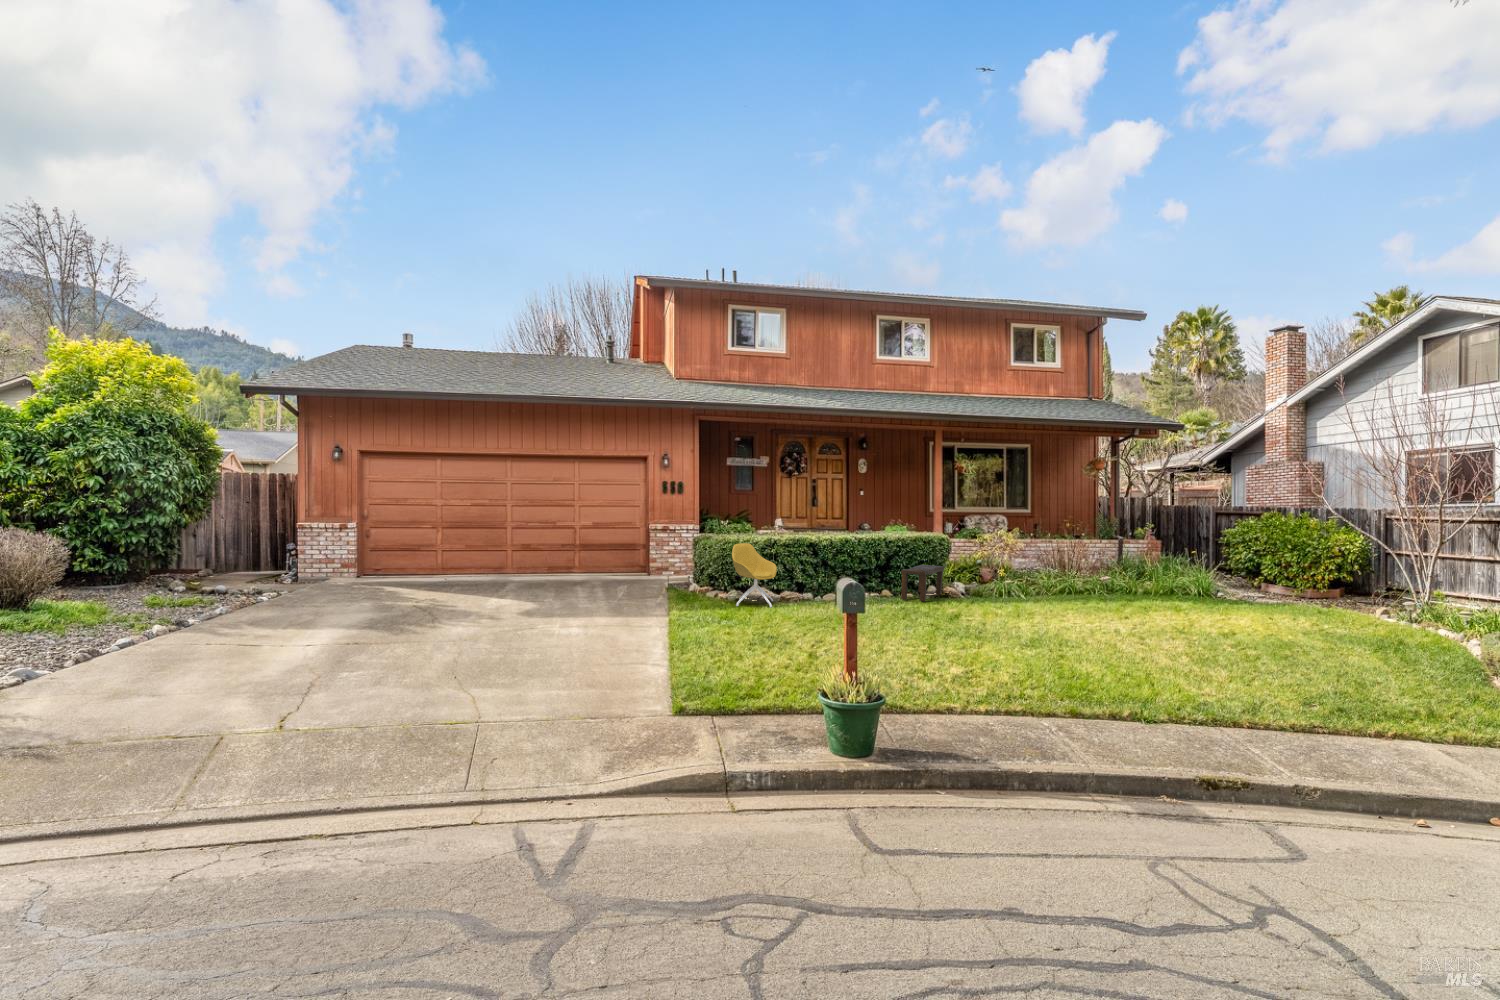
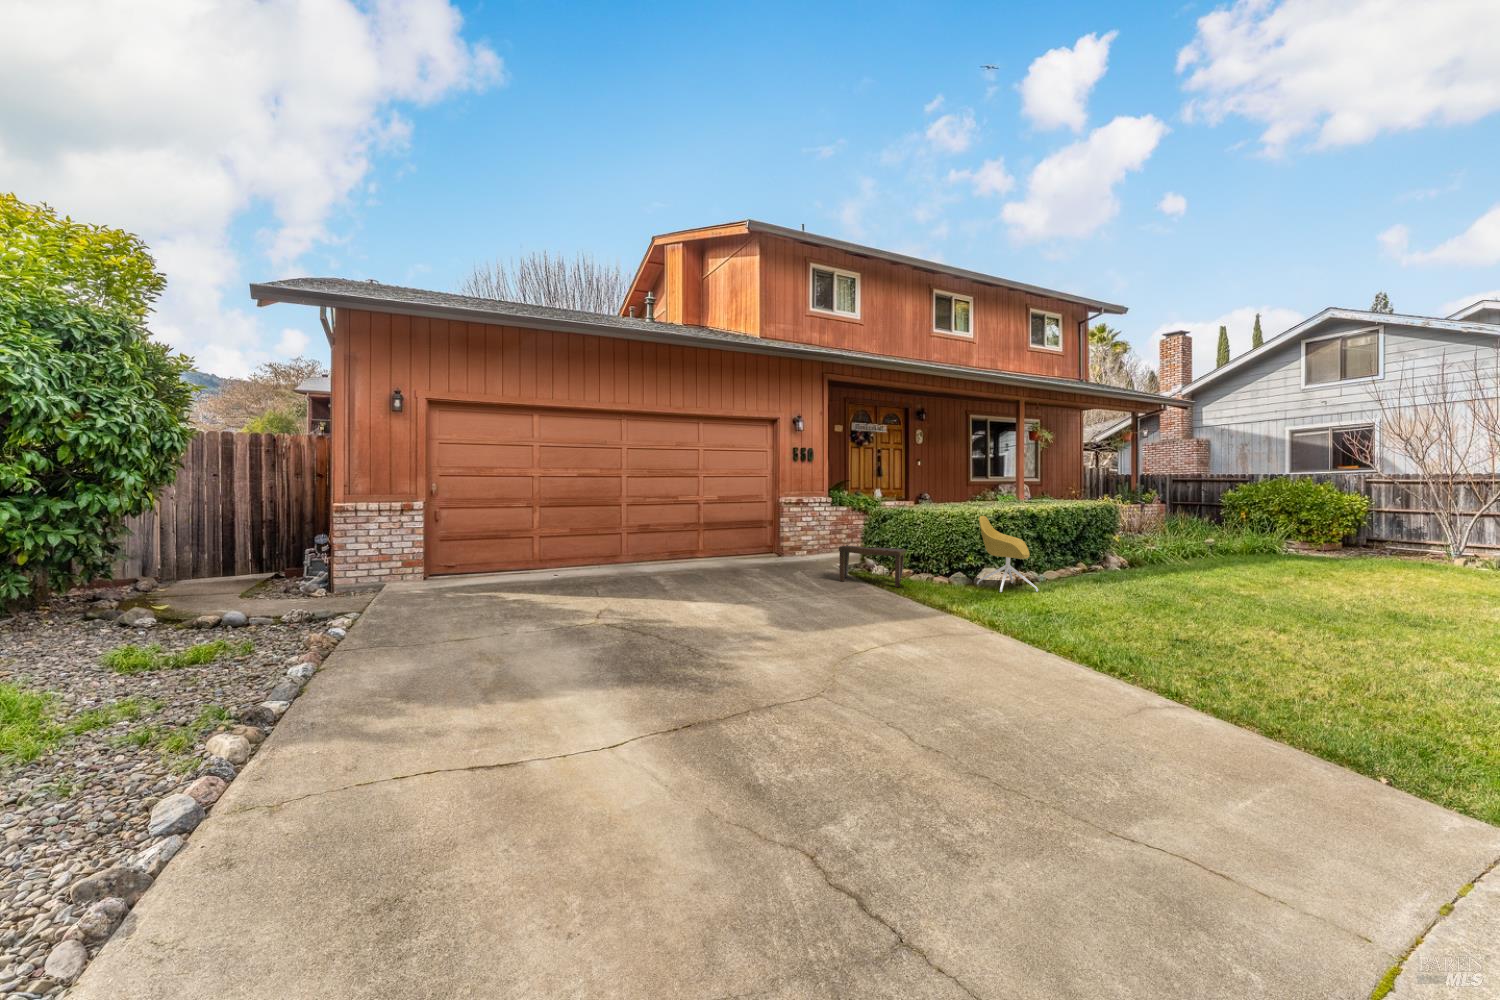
bench: present [901,565,944,602] -> present [839,545,906,587]

